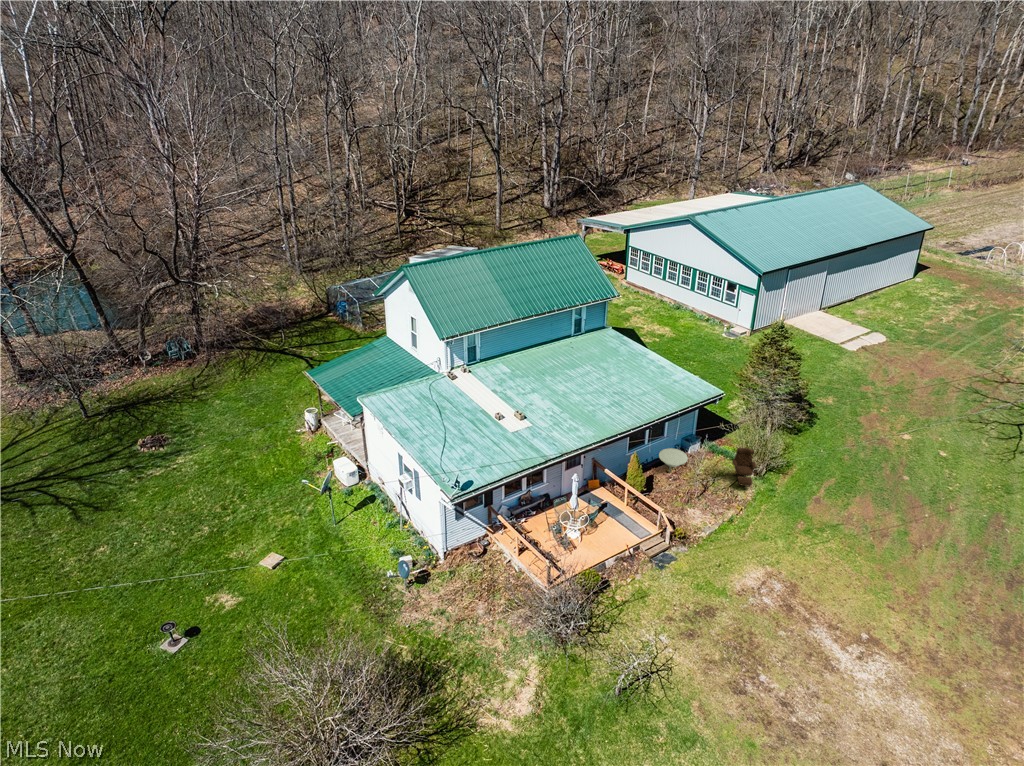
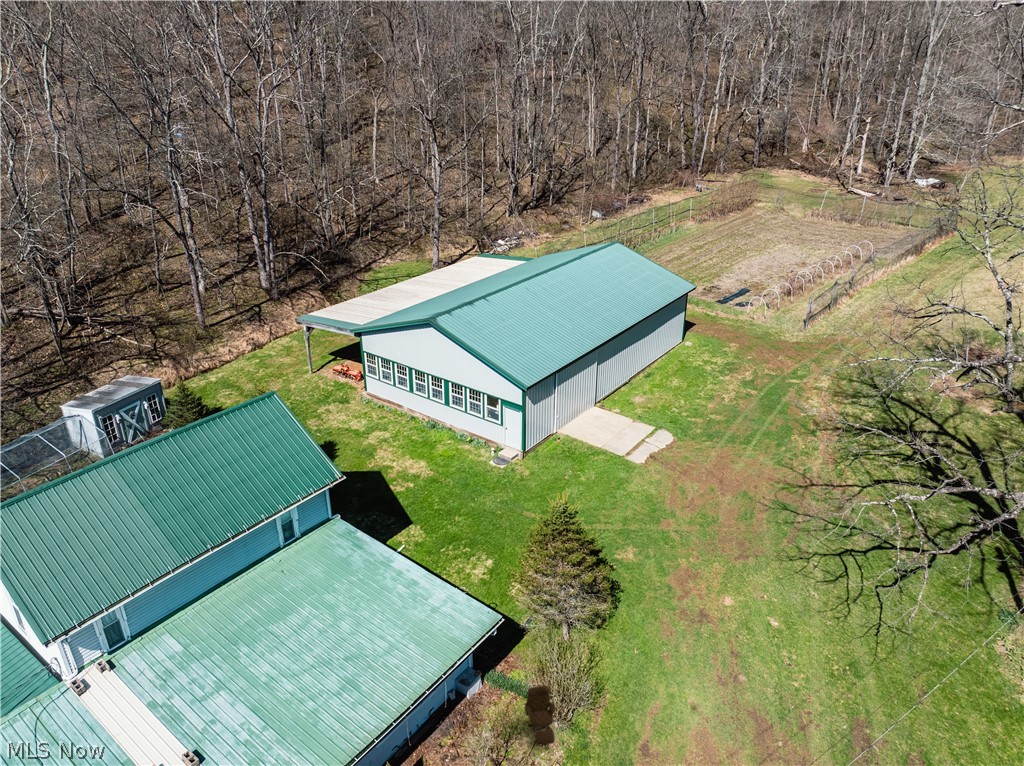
round table: present [659,448,687,473] -> none [426,701,466,746]

